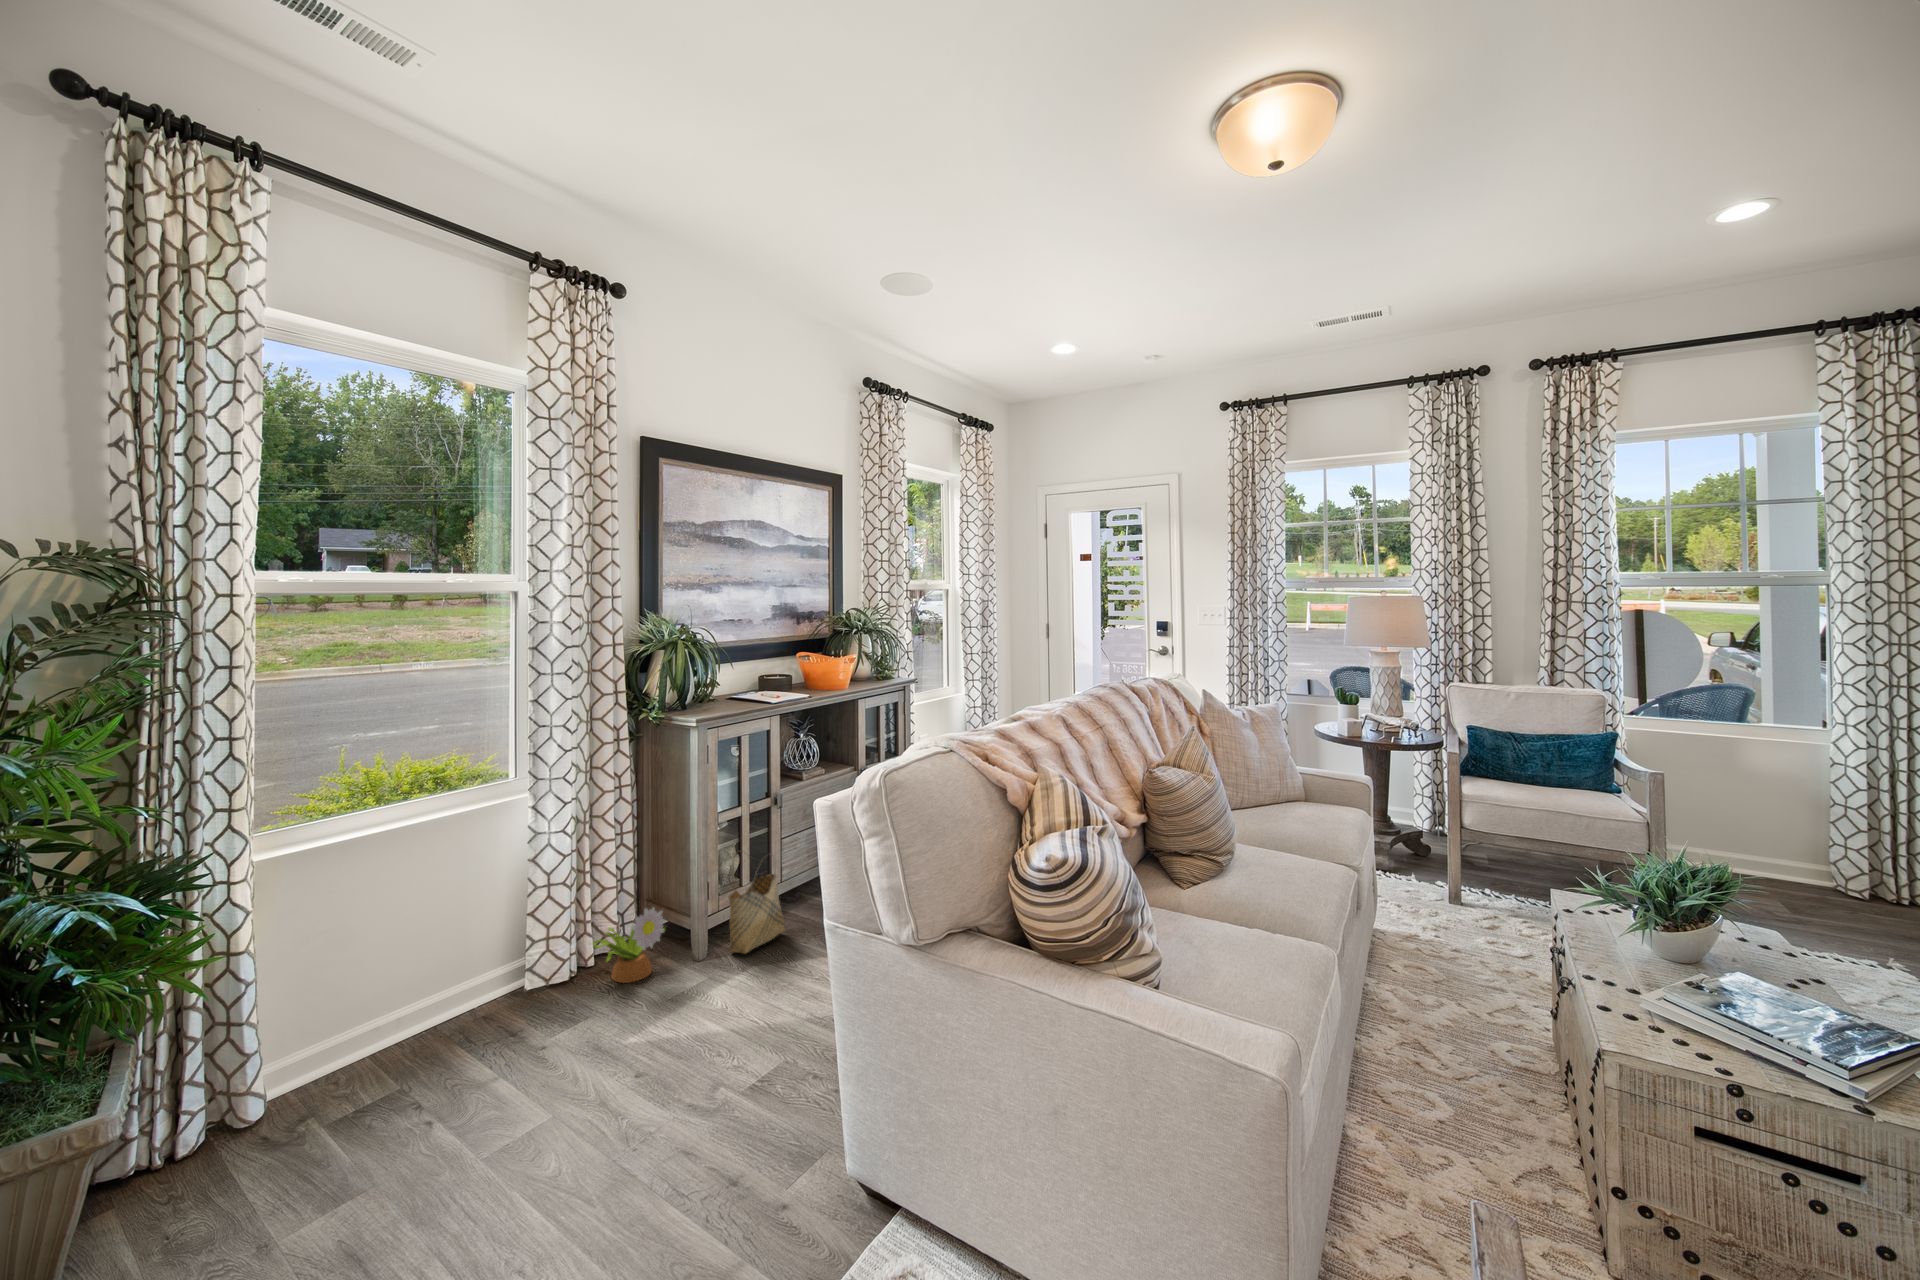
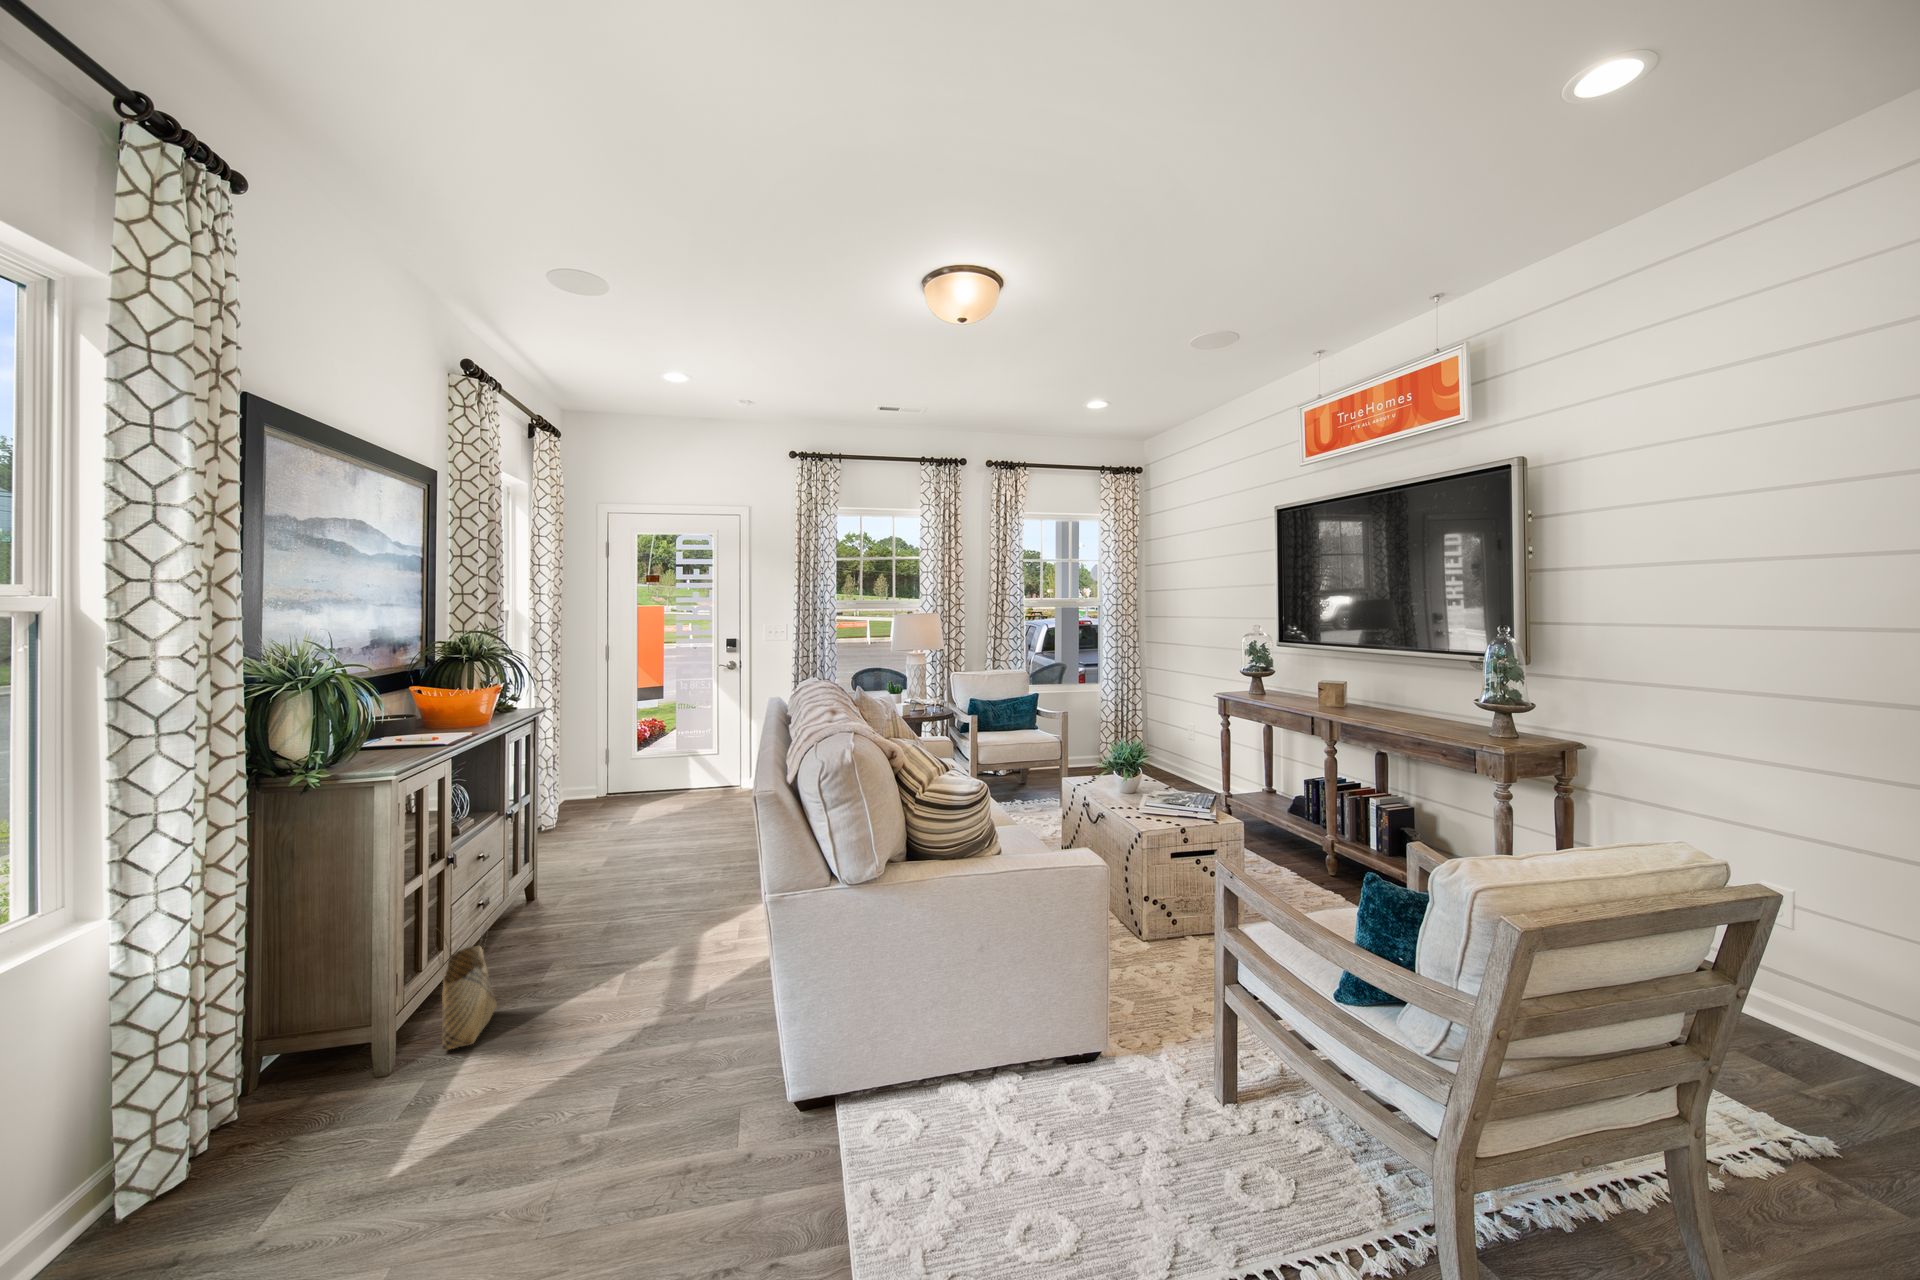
decorative plant: present [593,908,665,983] -> none [236,1023,370,1147]

